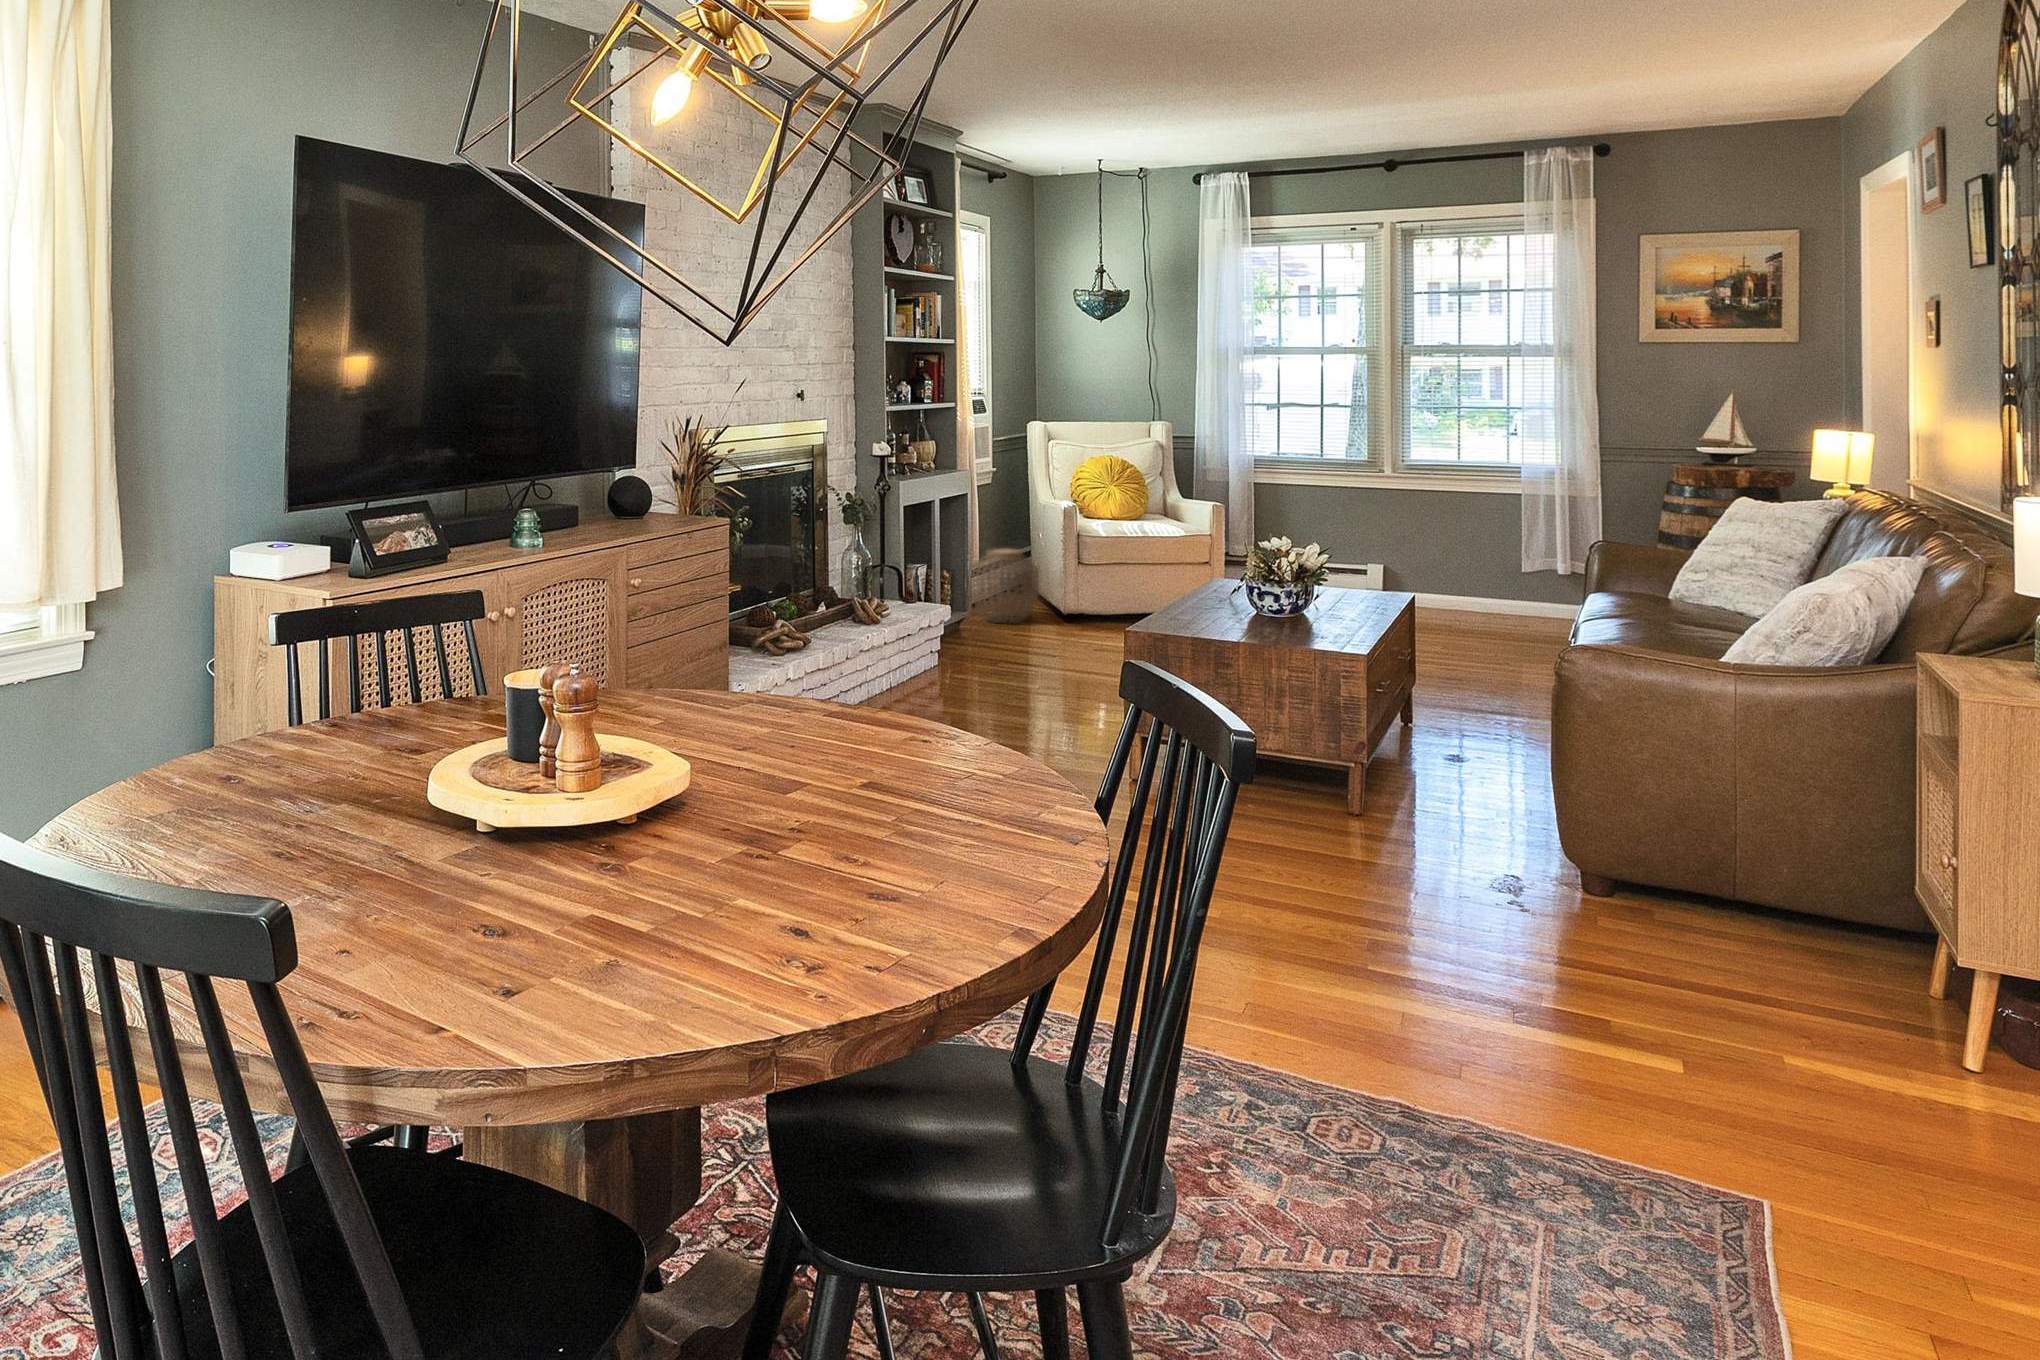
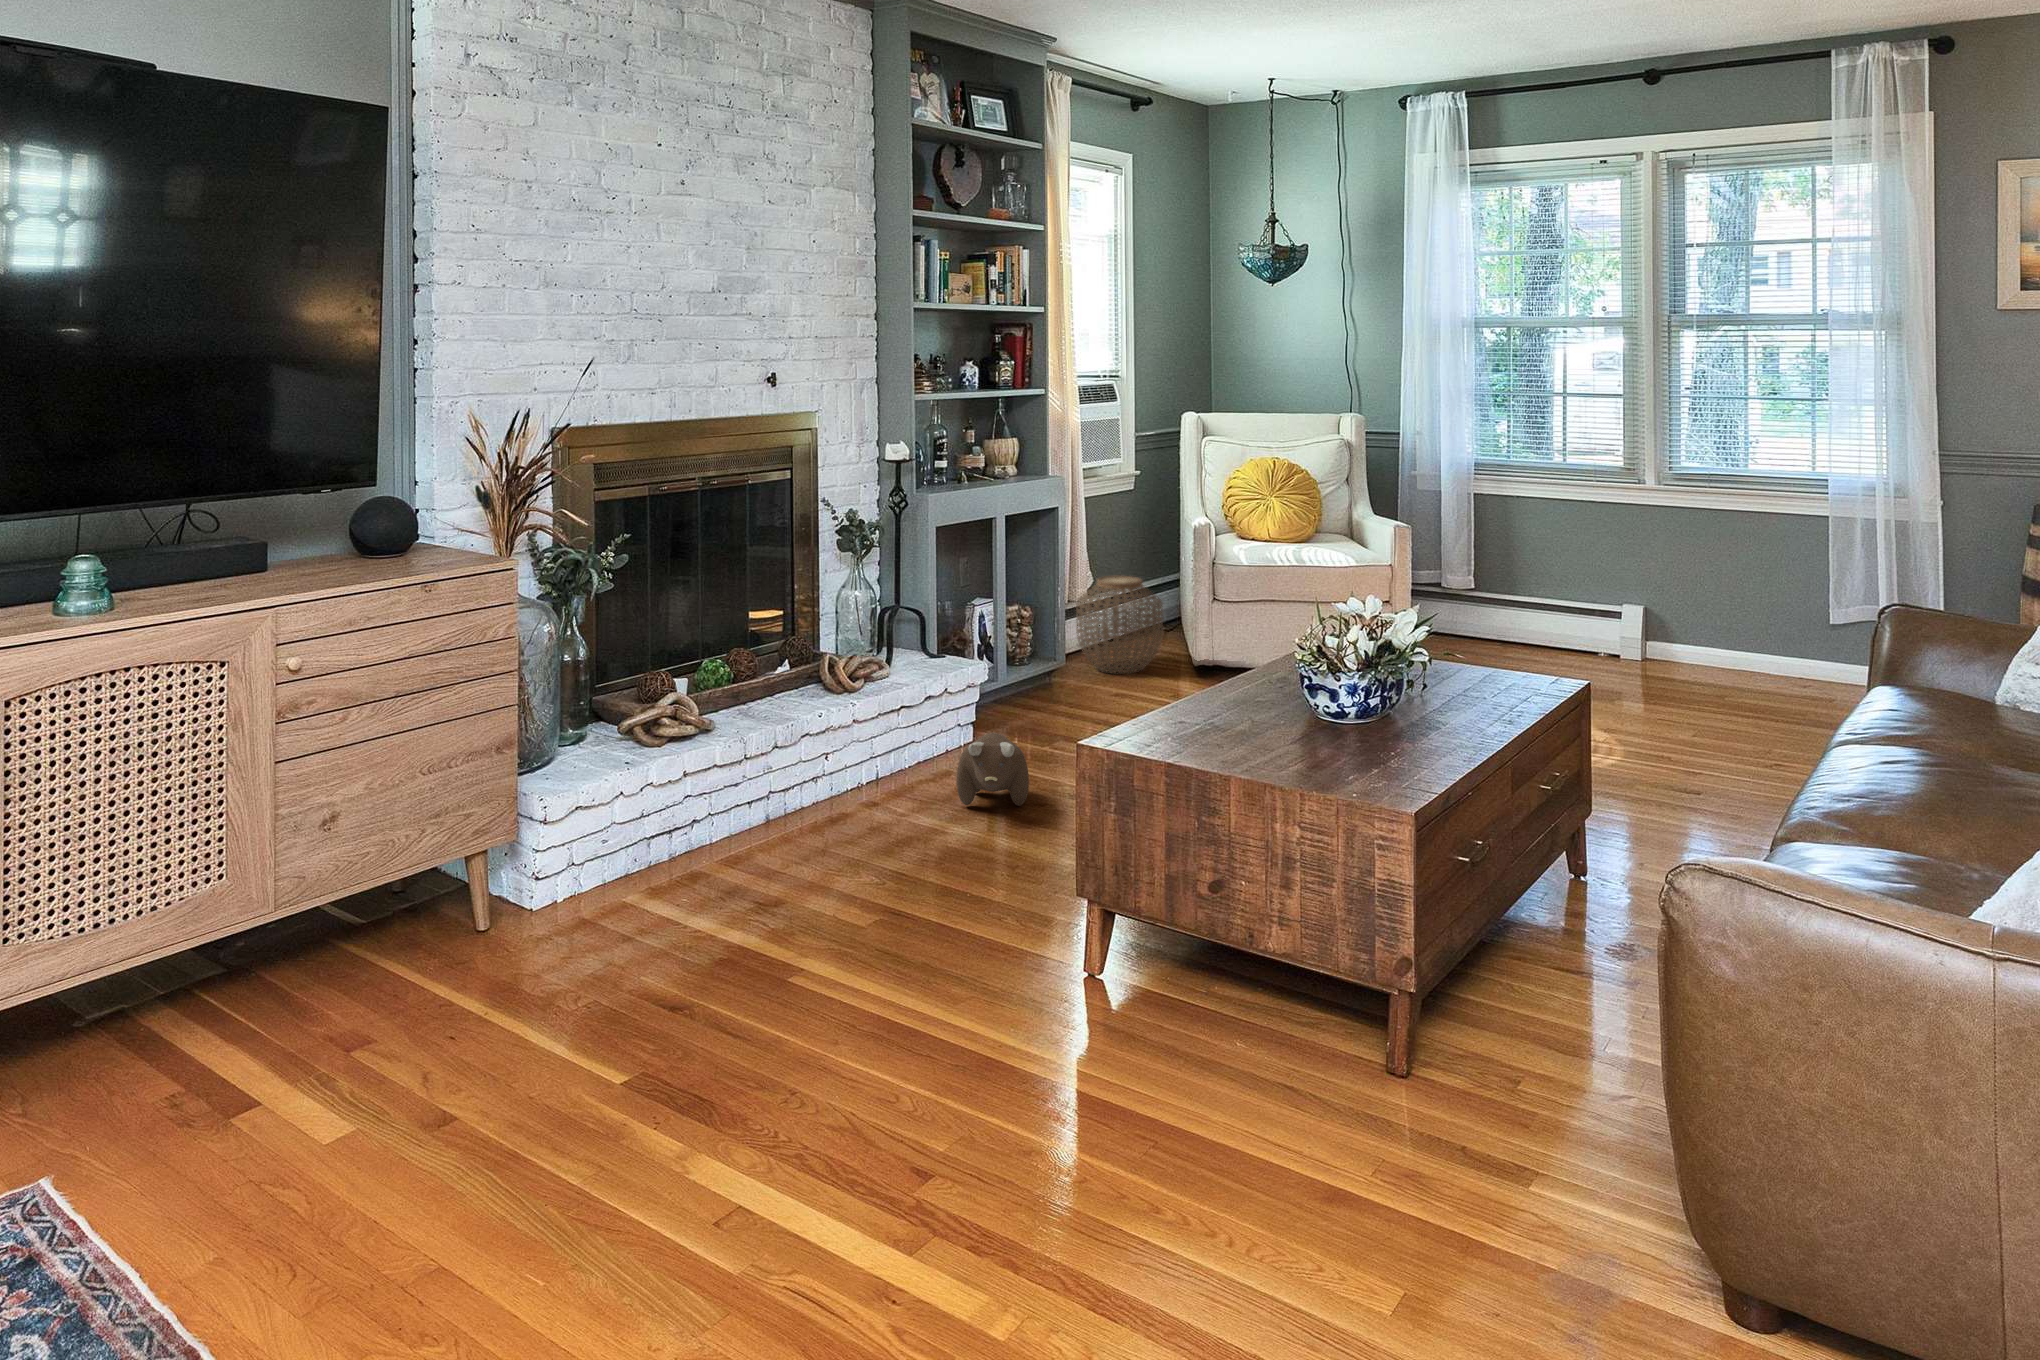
plush toy: none [964,650,1016,702] -> present [957,733,1029,806]

